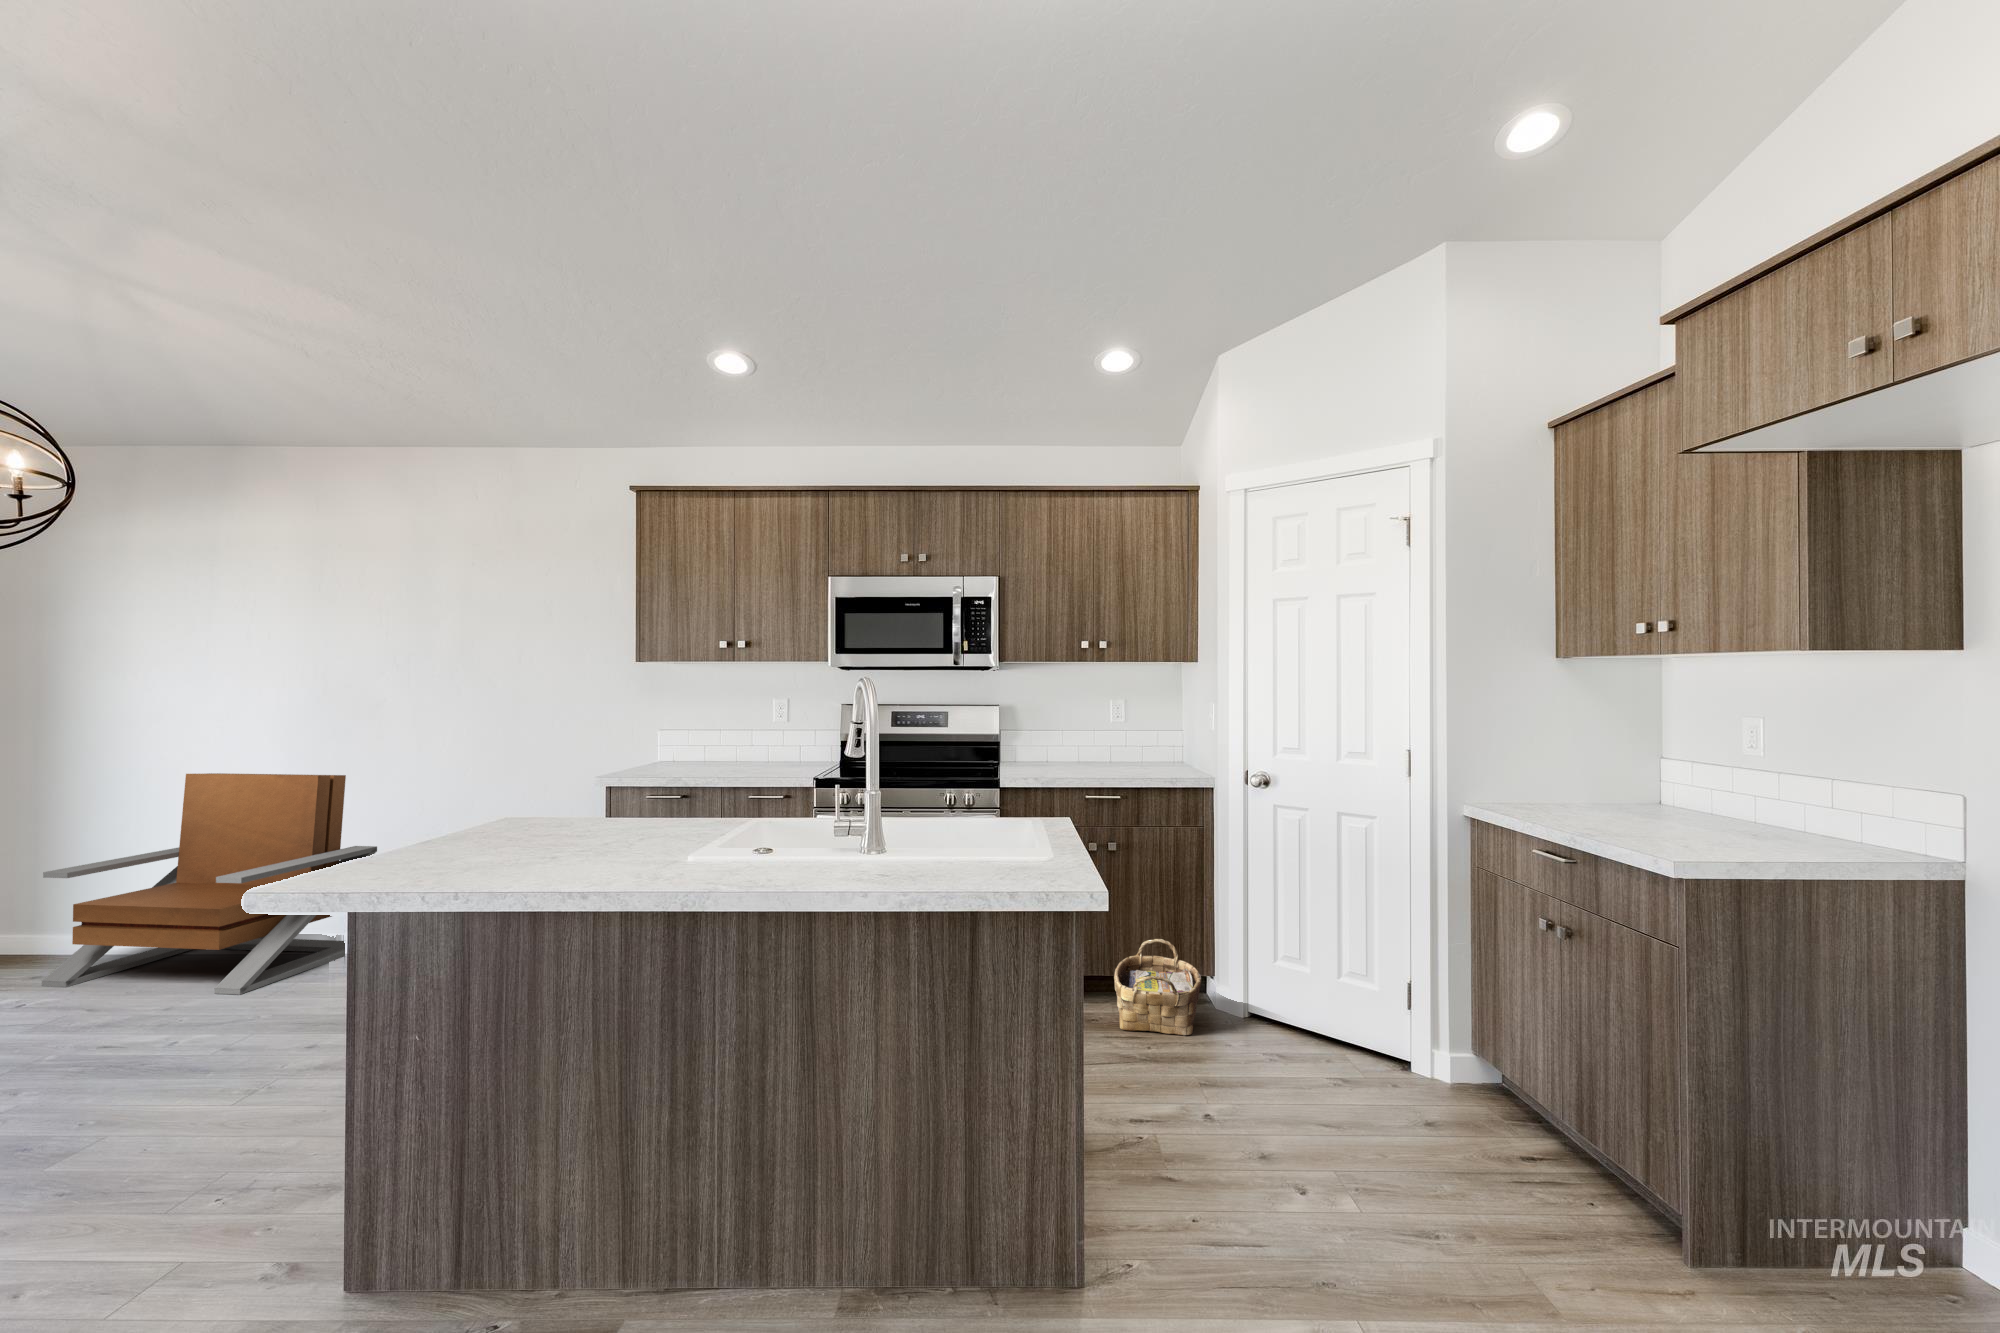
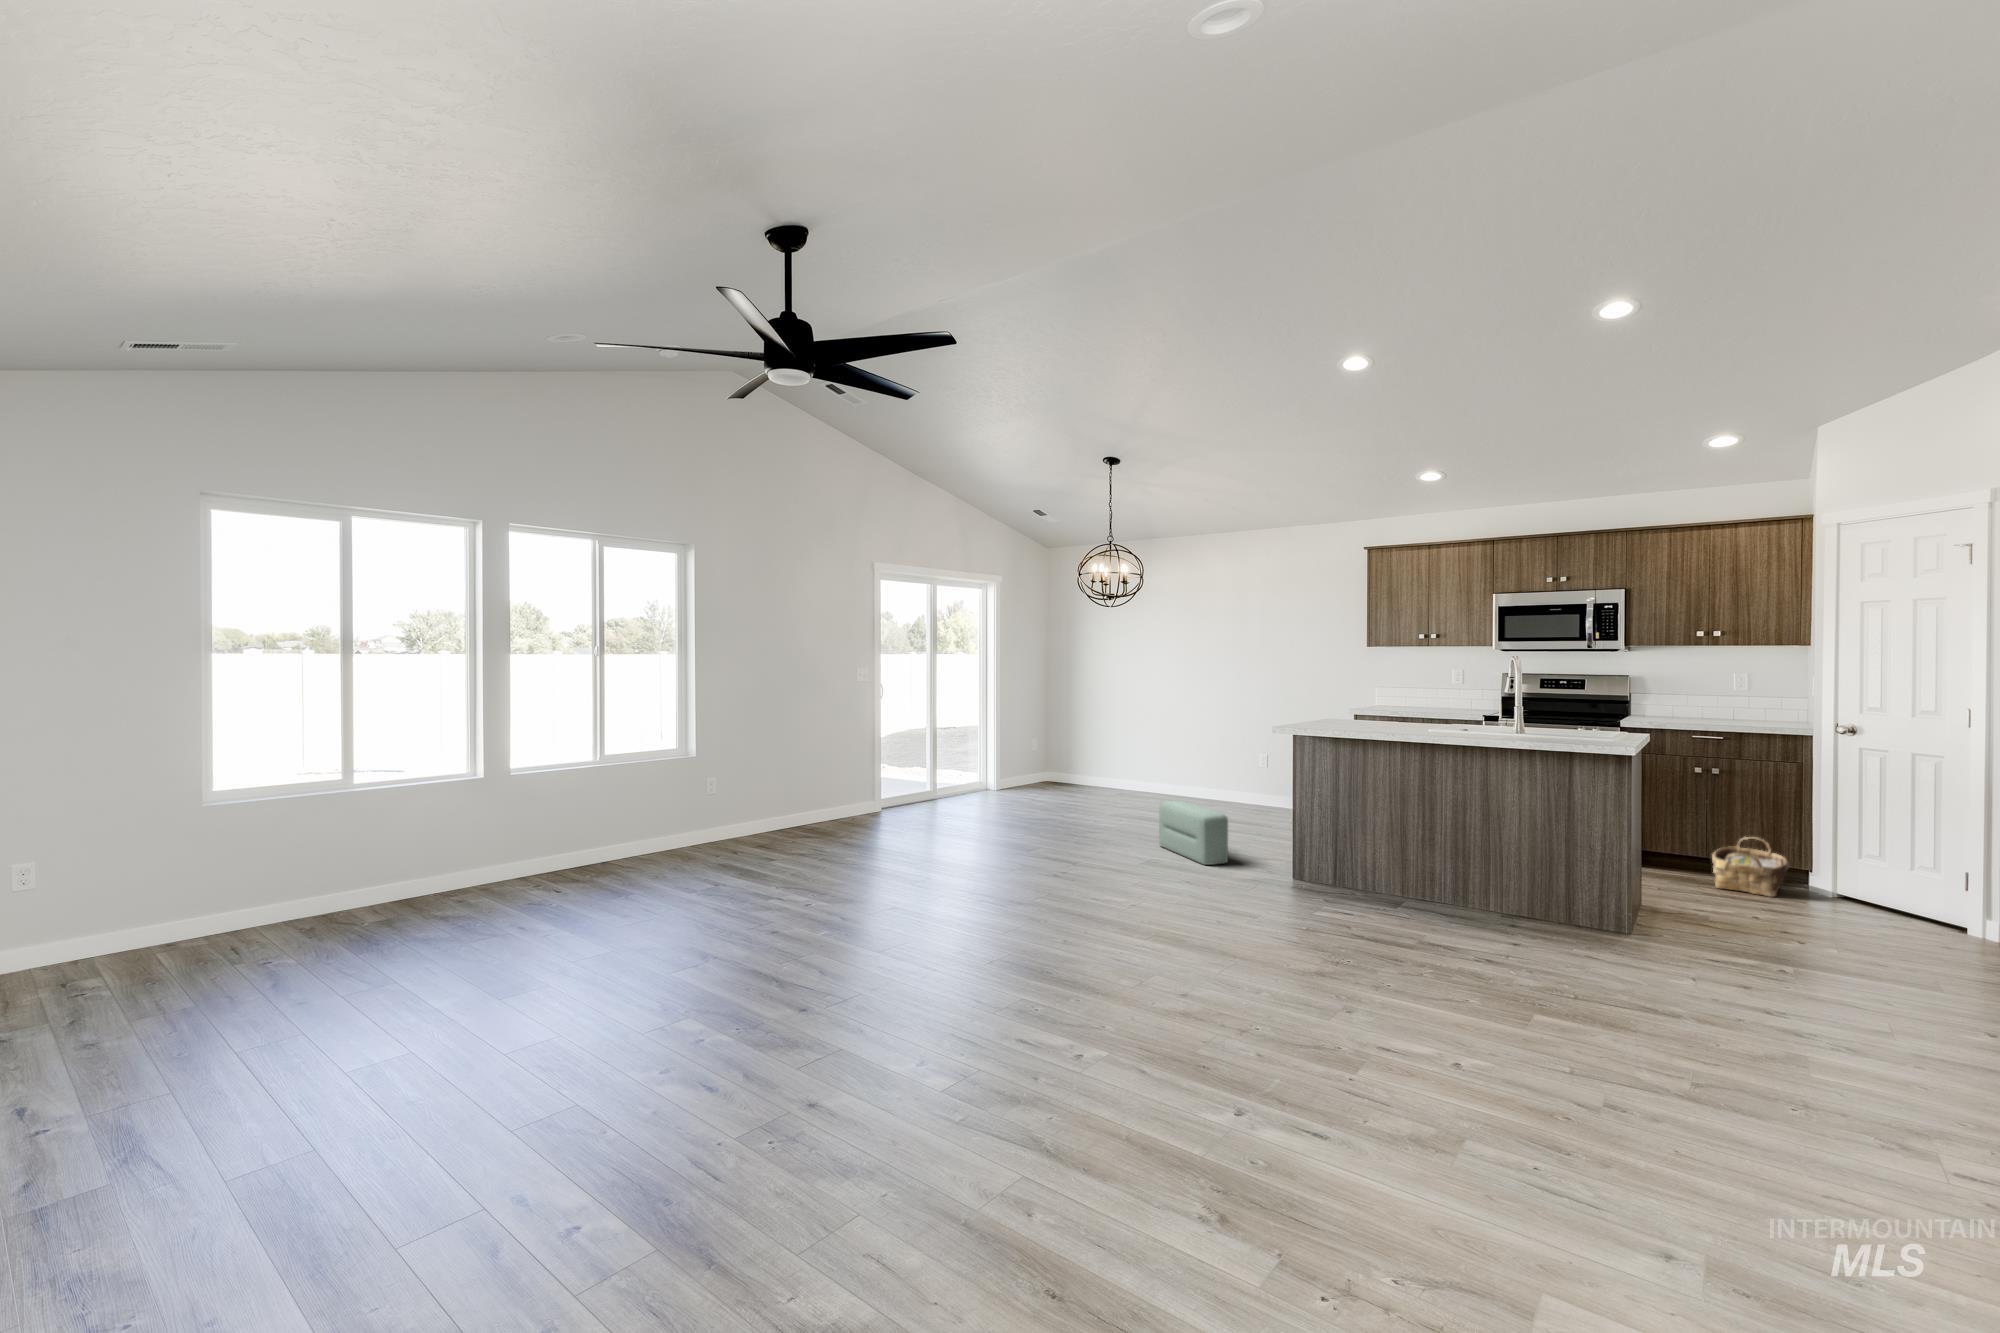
lounge chair: present [41,773,377,995] -> none [1084,706,1217,813]
pouf: none [85,1012,237,1196] -> present [1159,801,1228,865]

